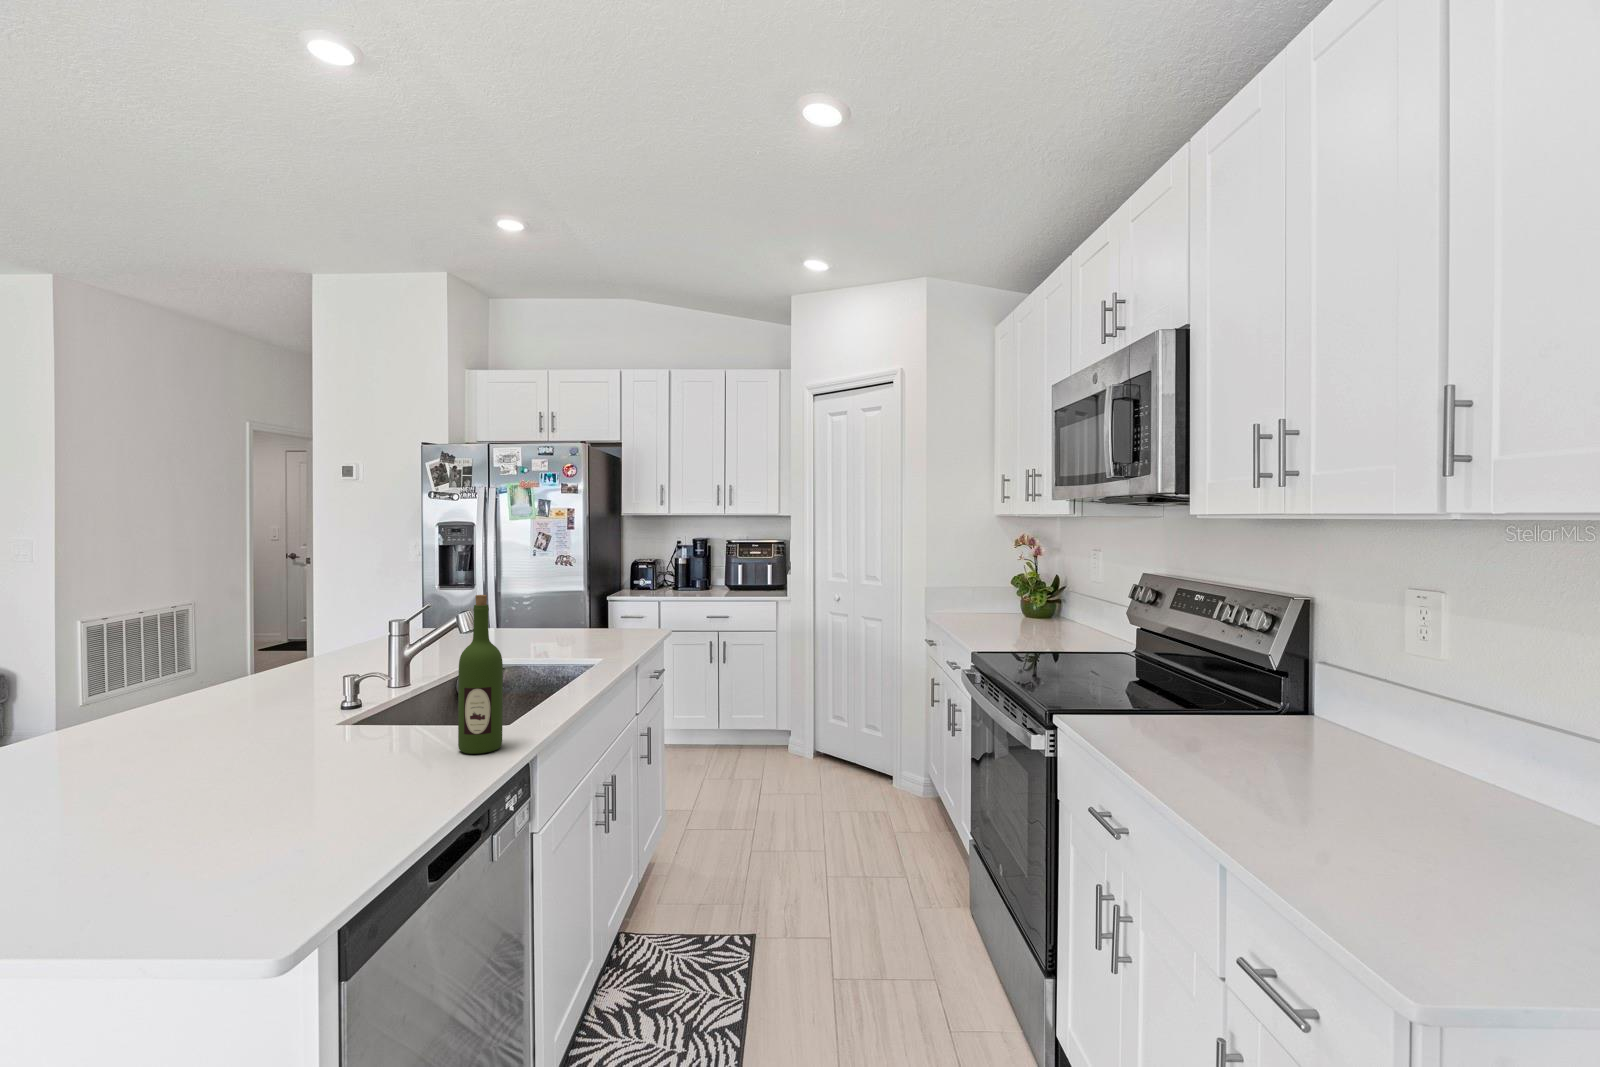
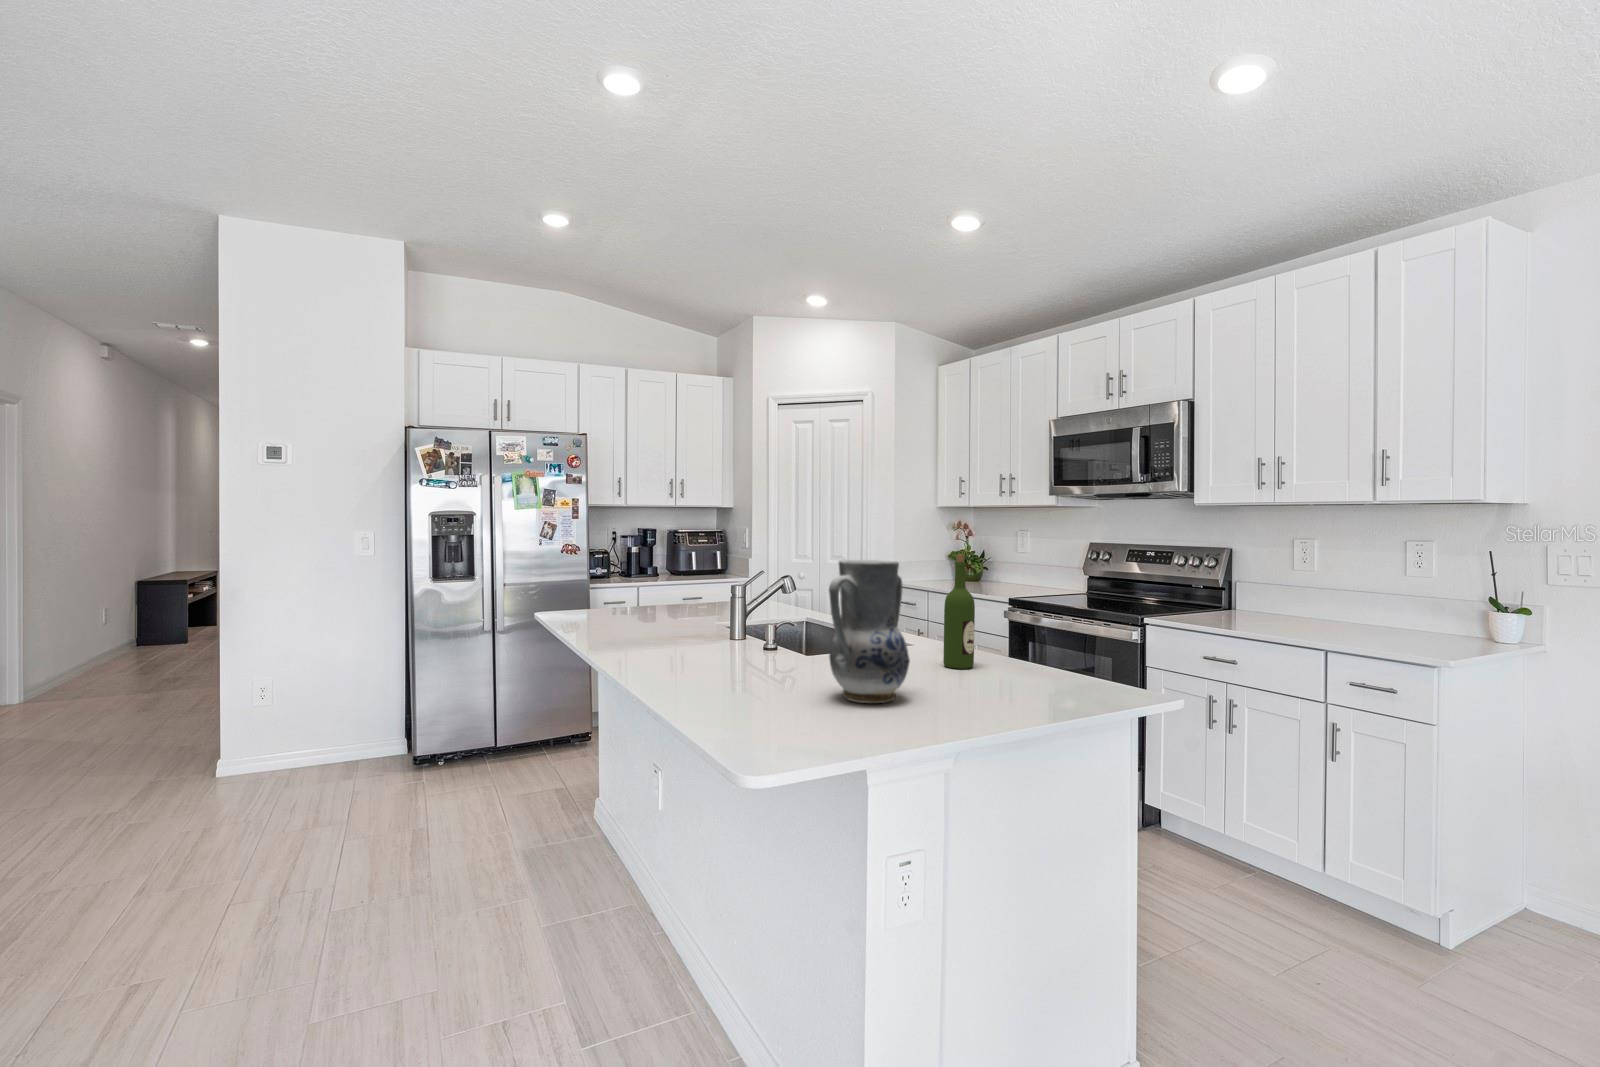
vase: none [94,601,264,794] -> present [829,560,910,703]

